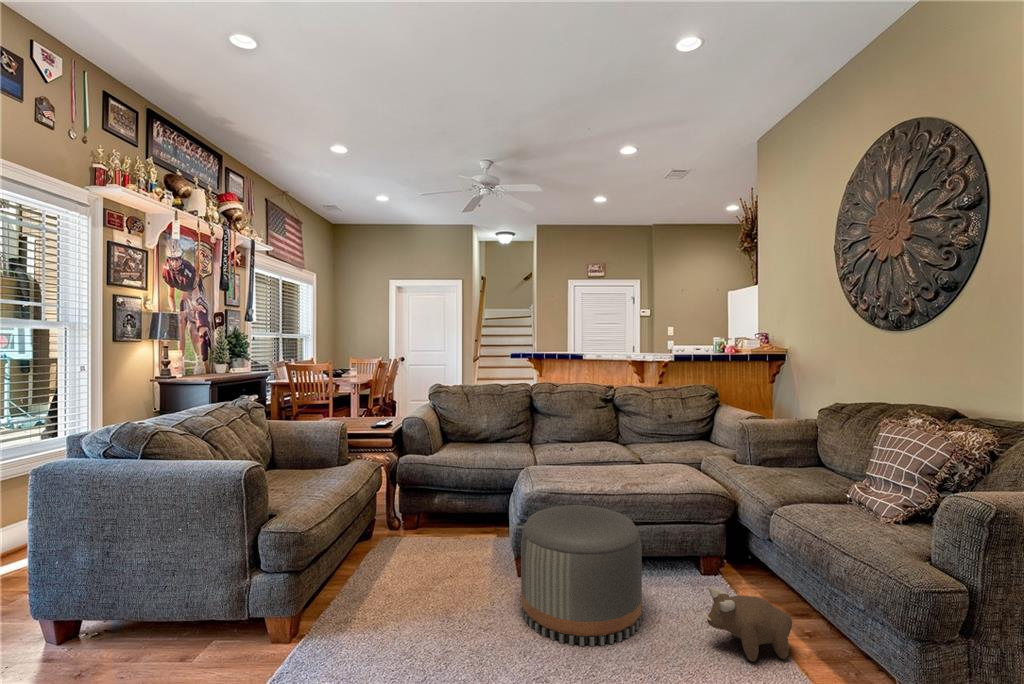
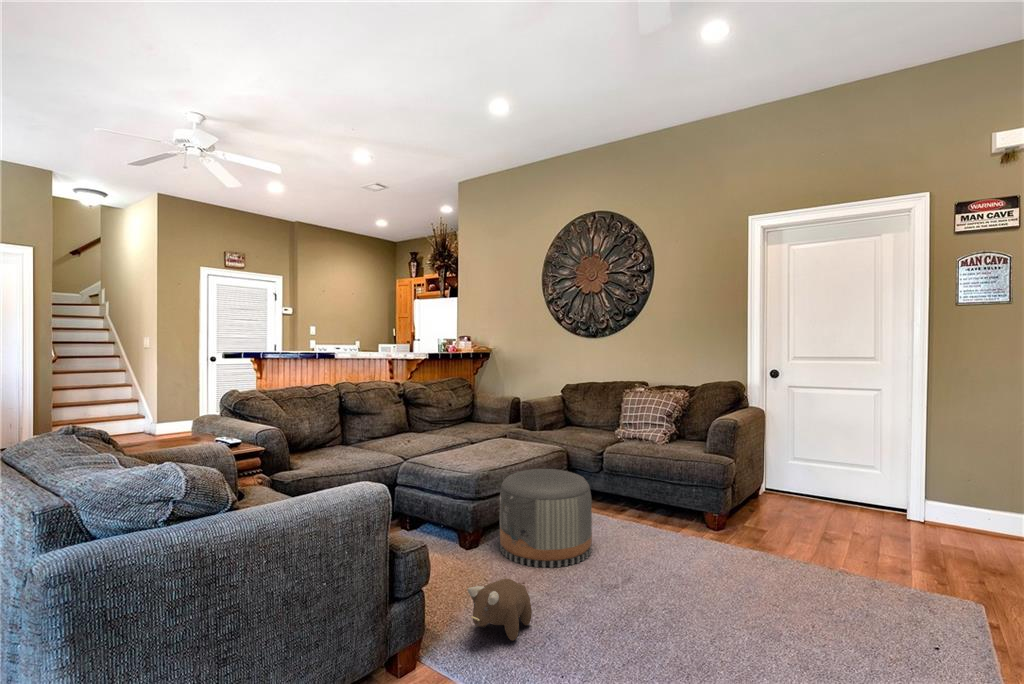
plush toy: present [705,587,792,662] -> present [467,579,532,641]

